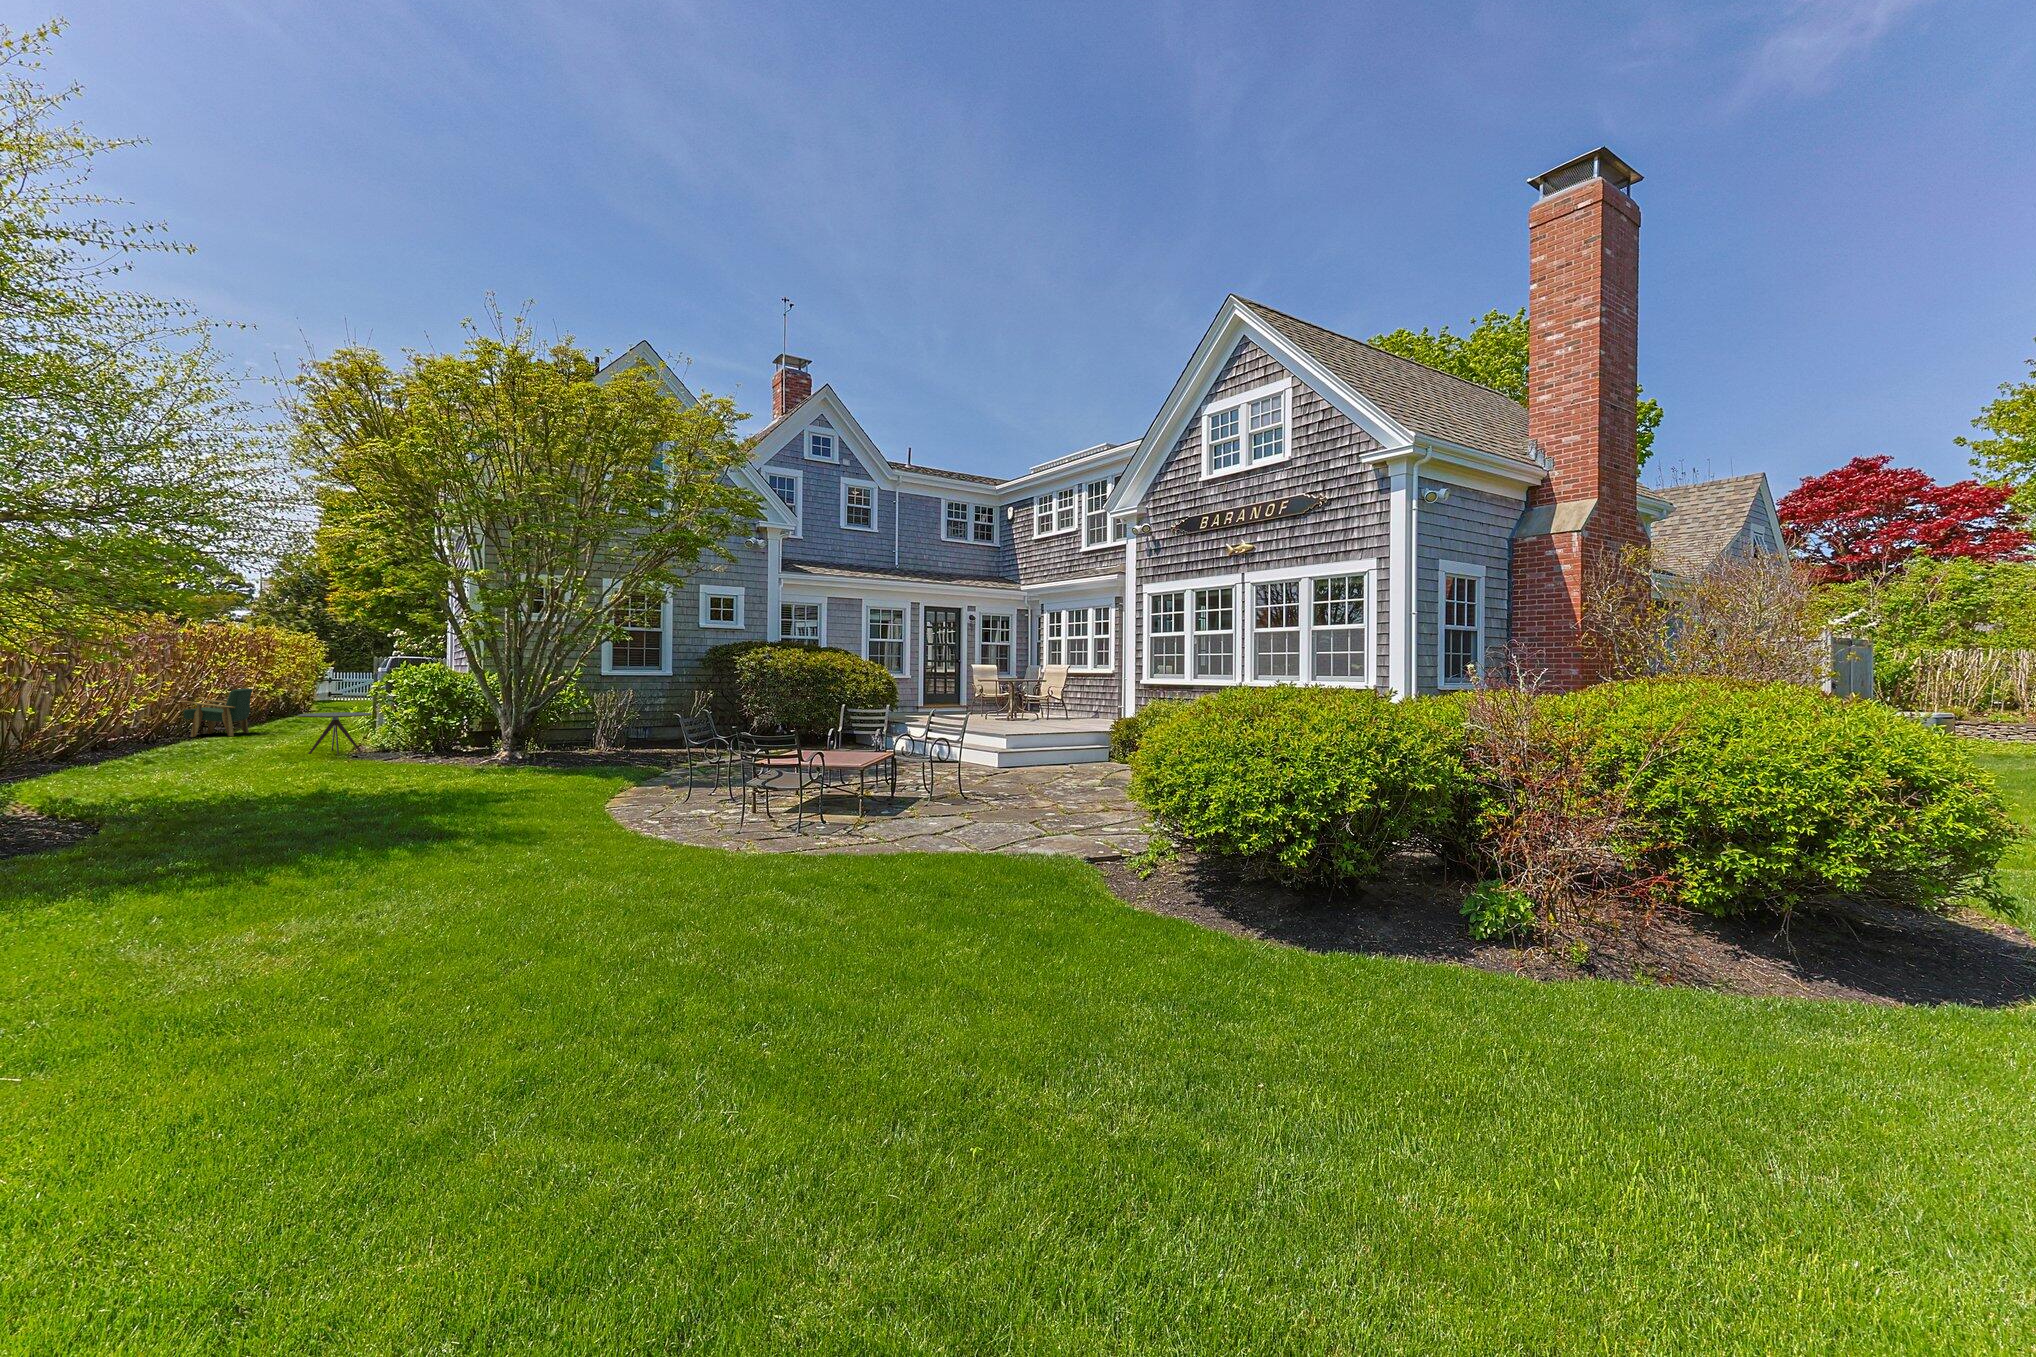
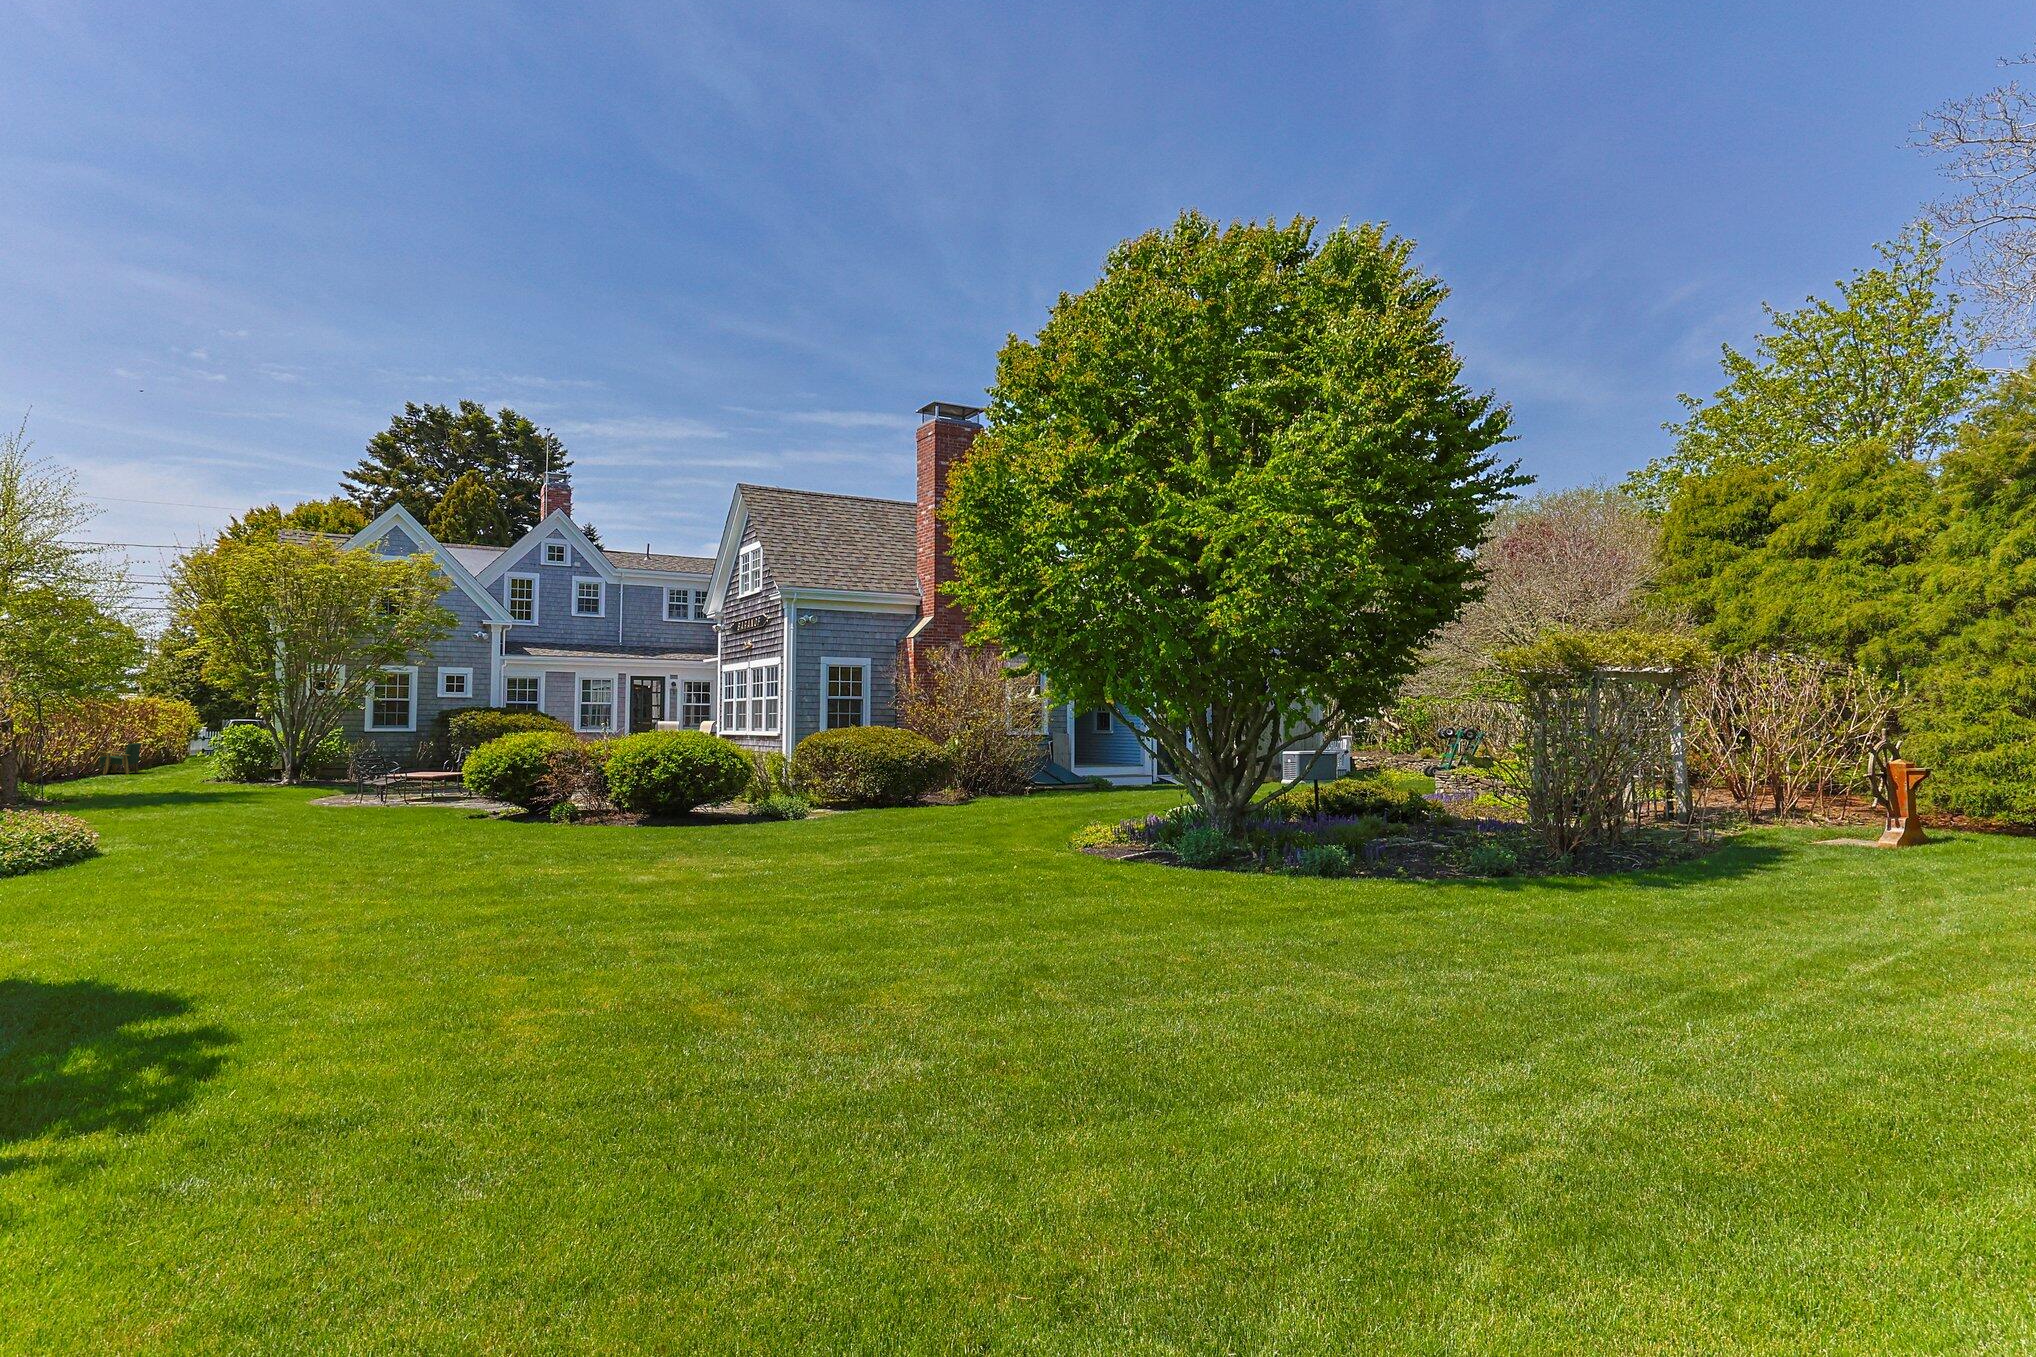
round table: present [297,712,372,754] -> none [167,757,211,782]

